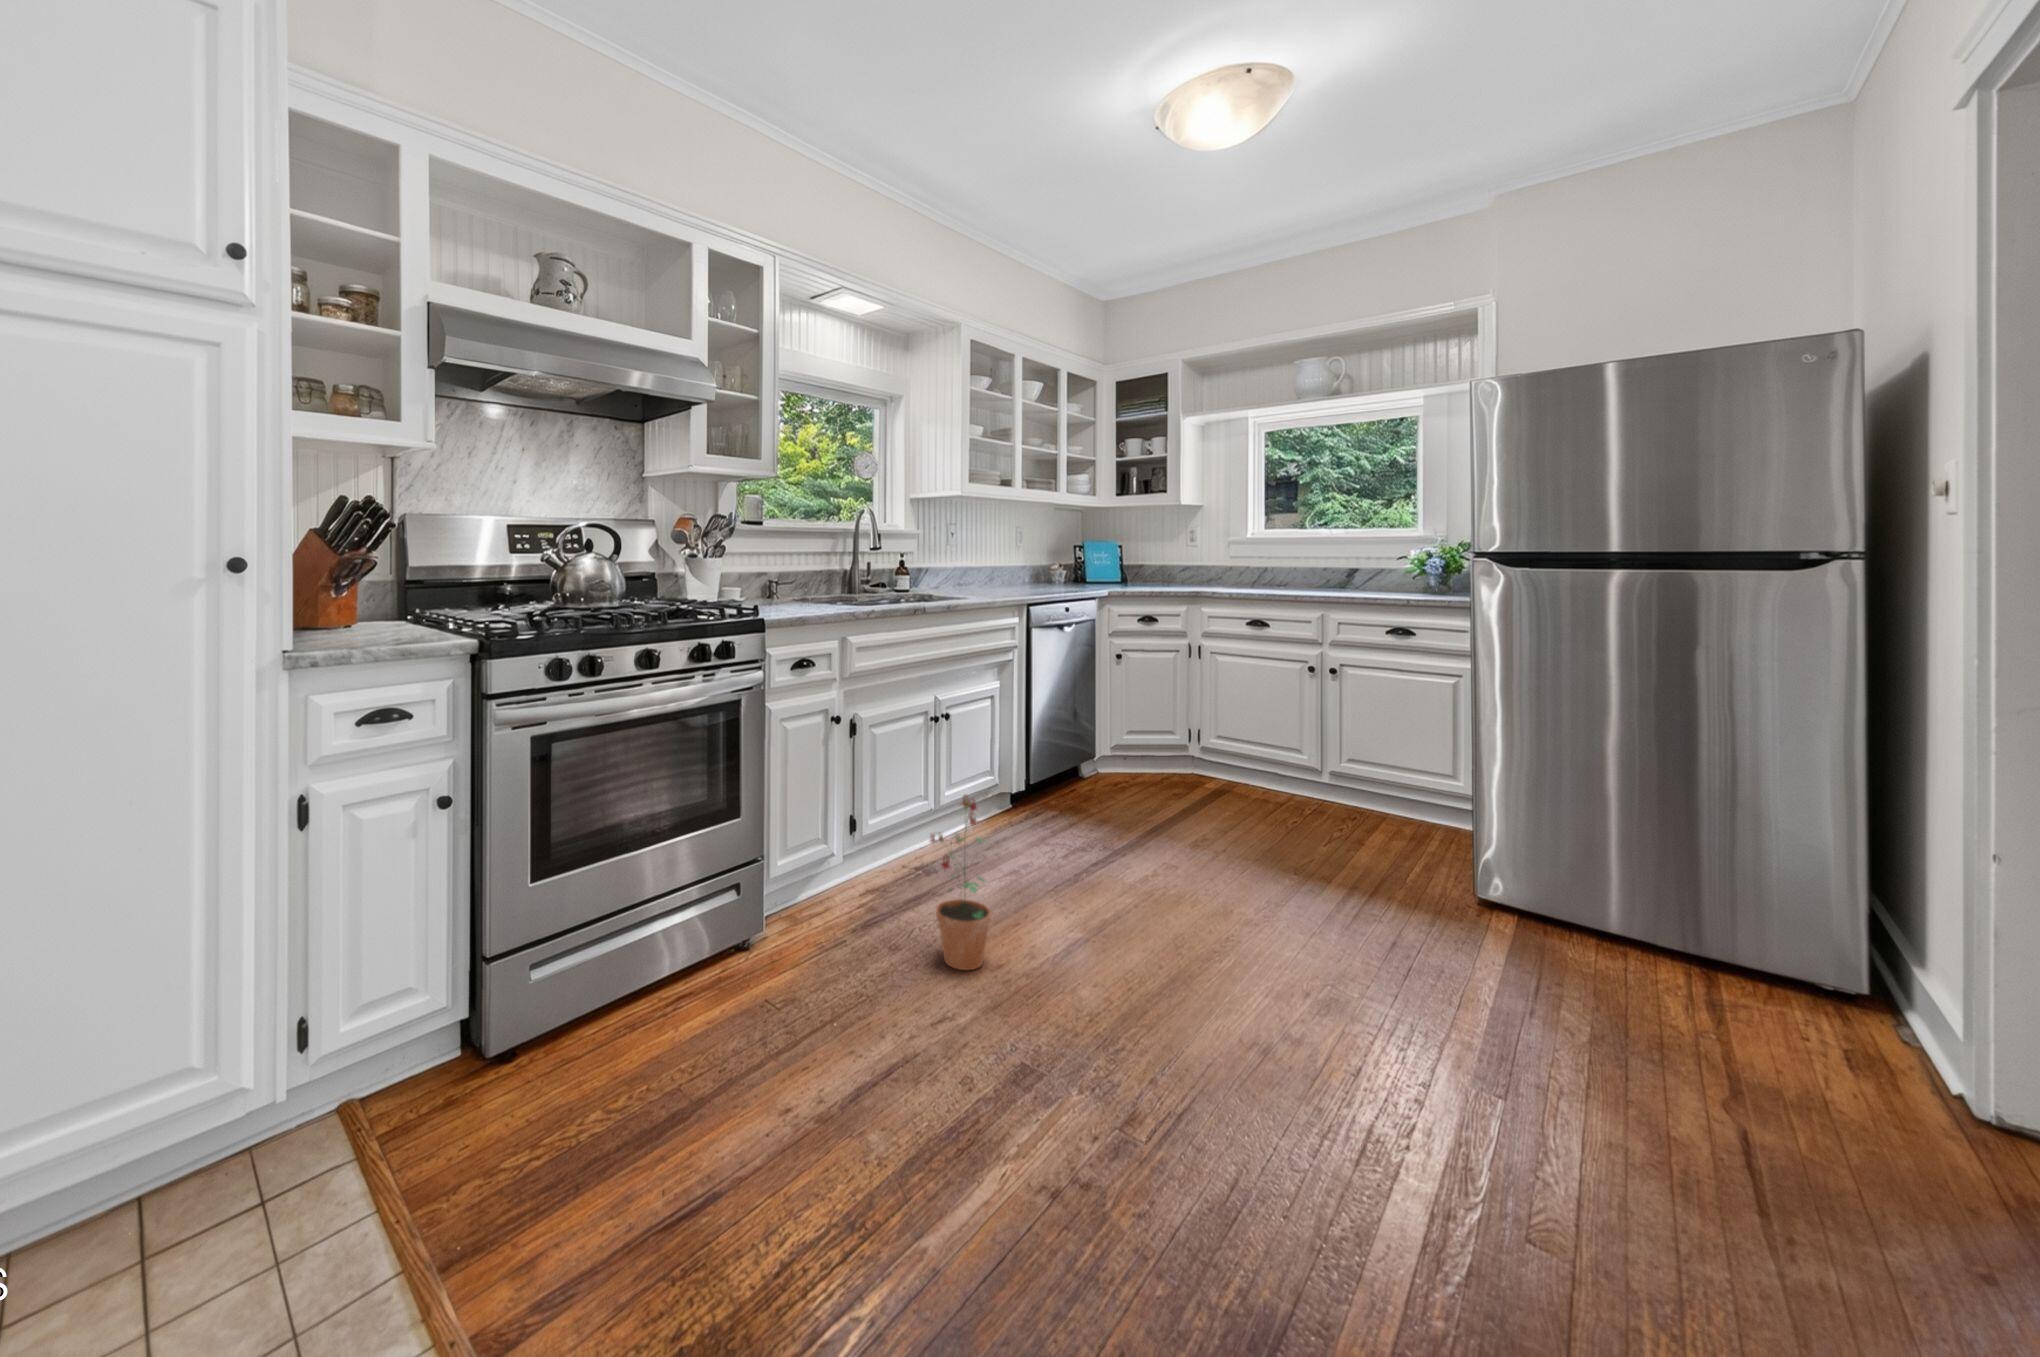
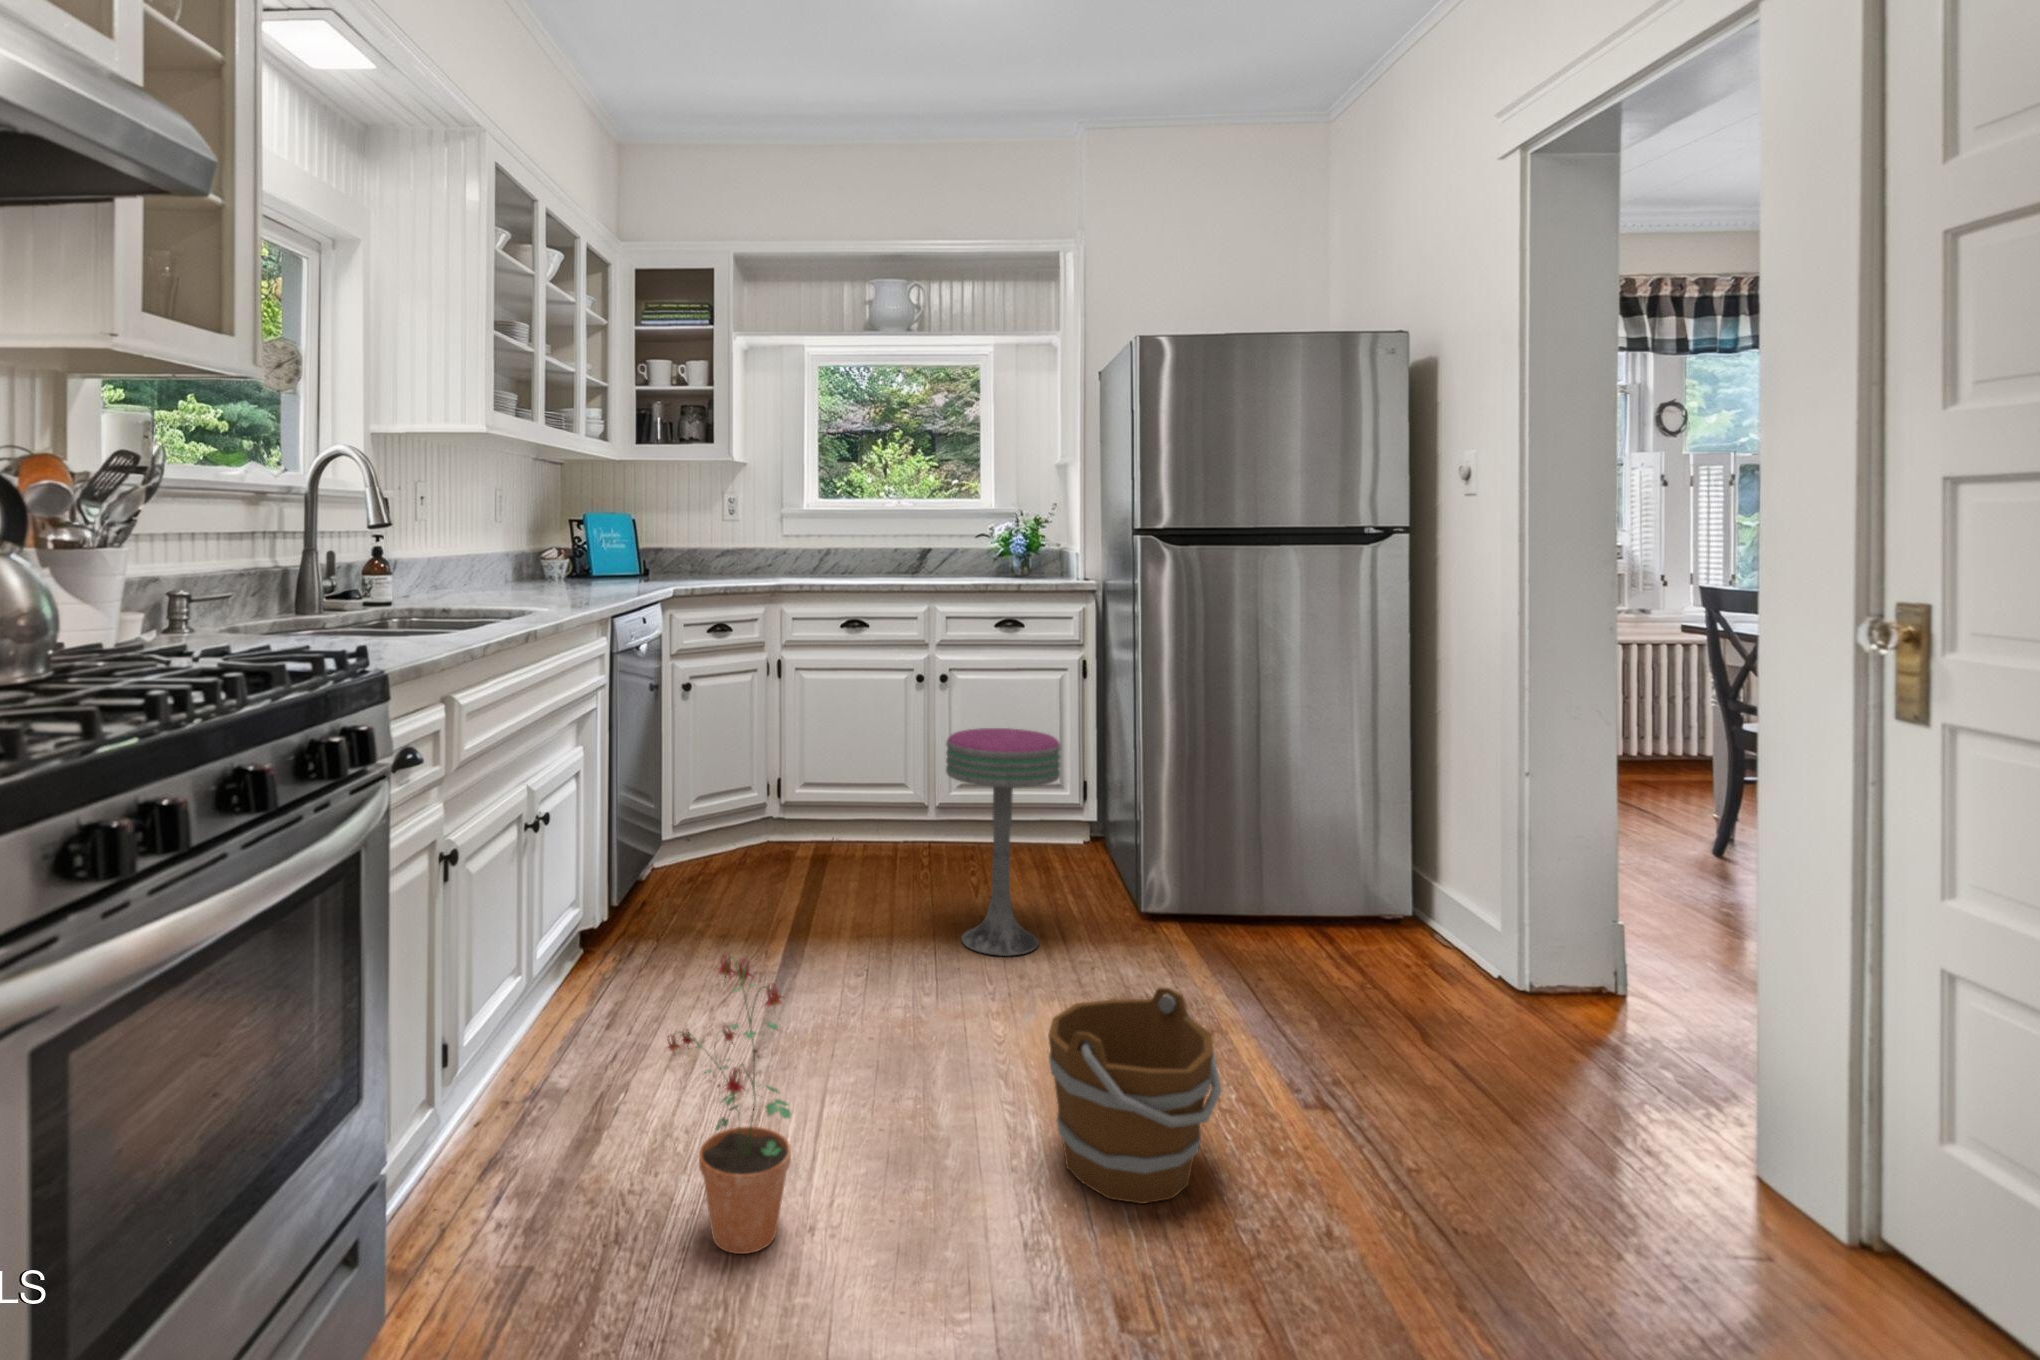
bar stool: none [1259,703,1363,886] -> present [946,728,1061,956]
bucket: none [1183,893,1333,1047] -> present [1048,987,1221,1204]

